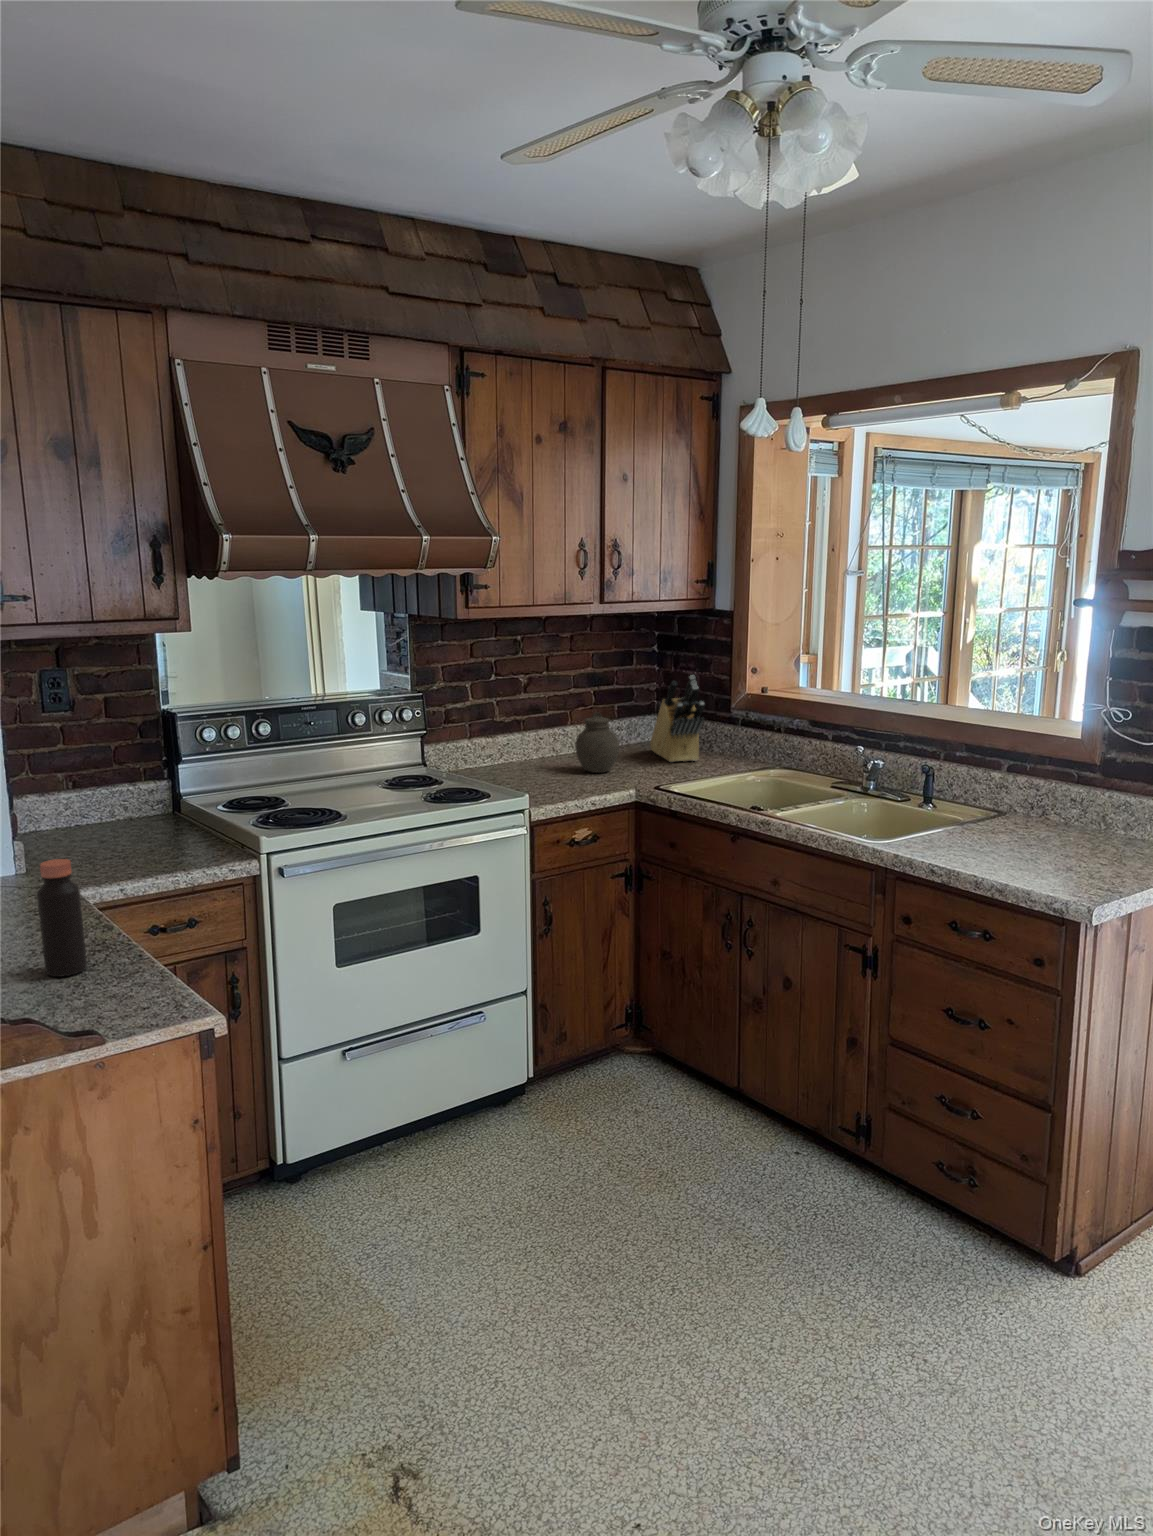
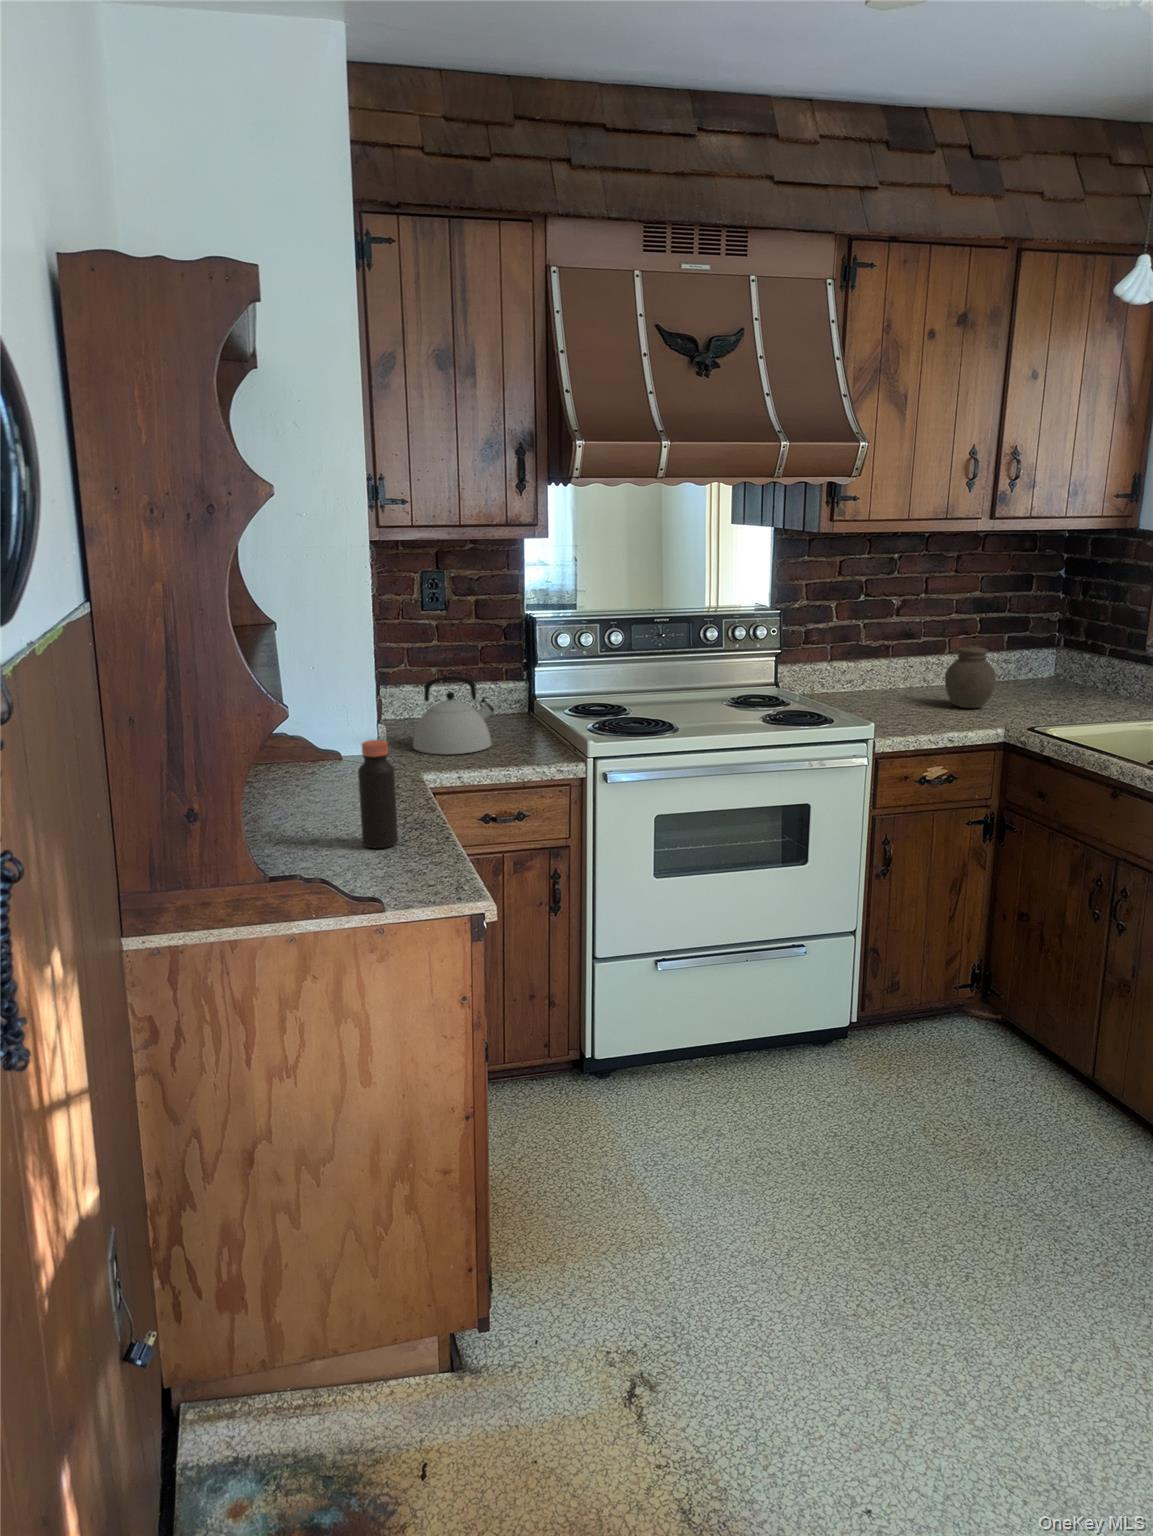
knife block: present [650,675,705,762] -> none [1040,605,1107,704]
kettle: none [55,781,148,866] -> present [413,676,494,754]

